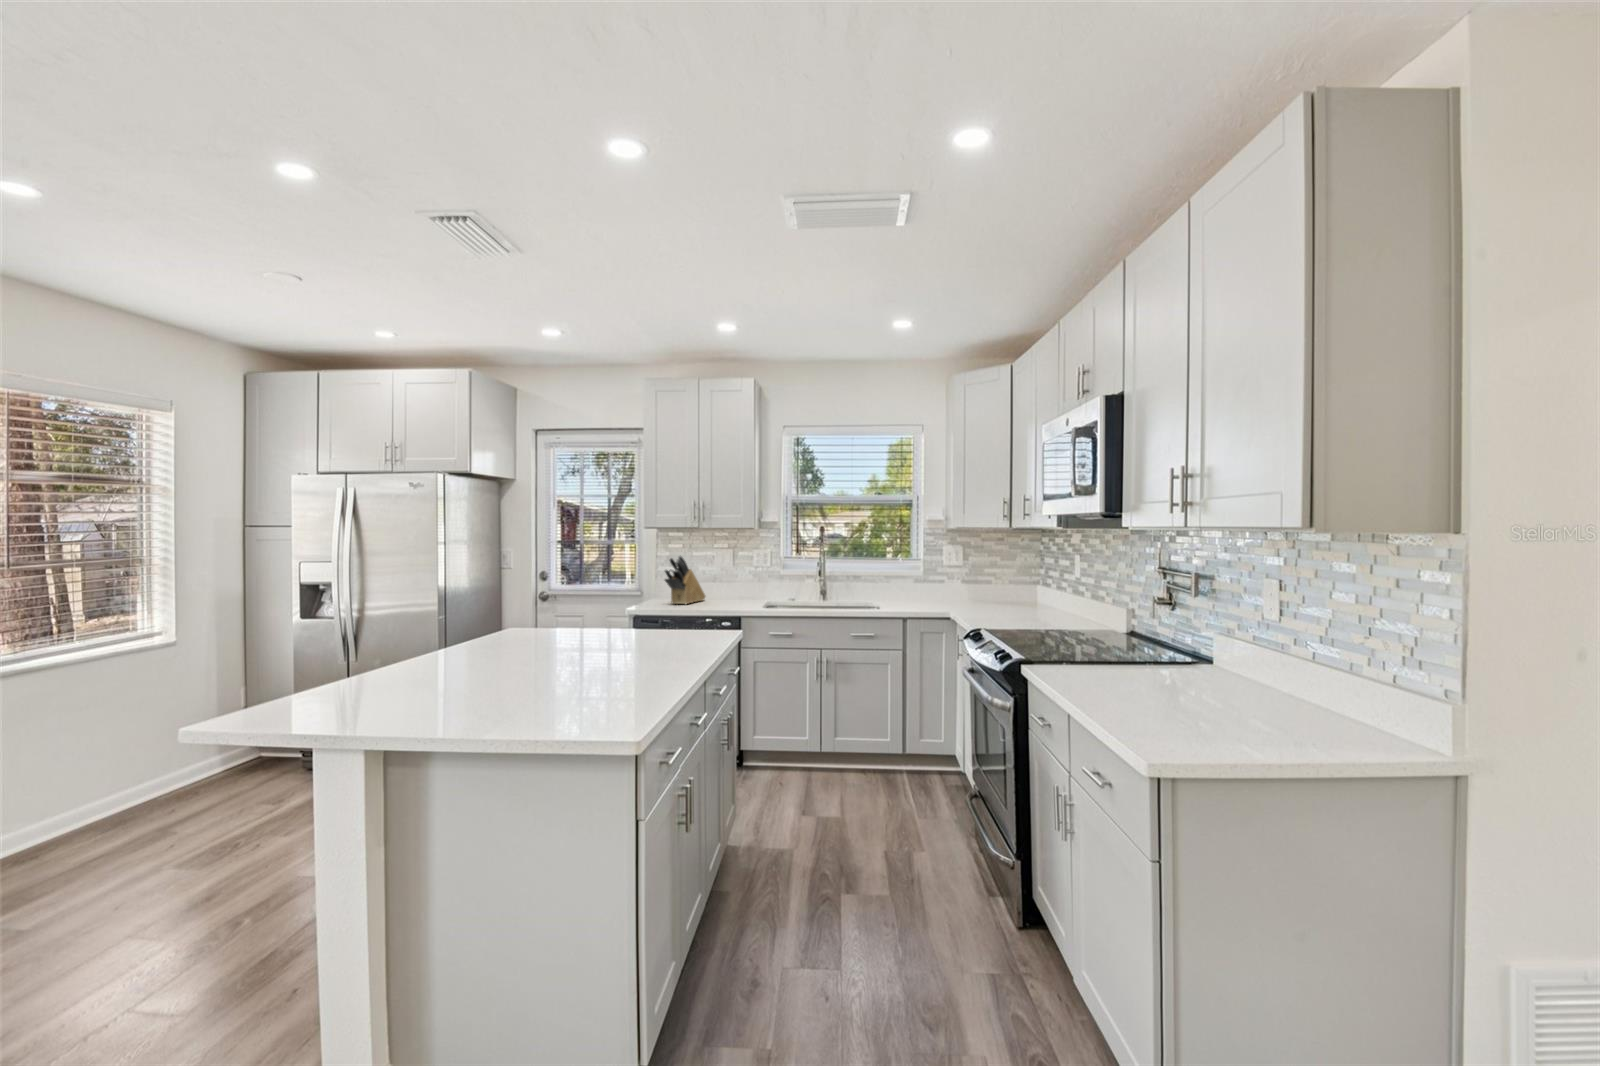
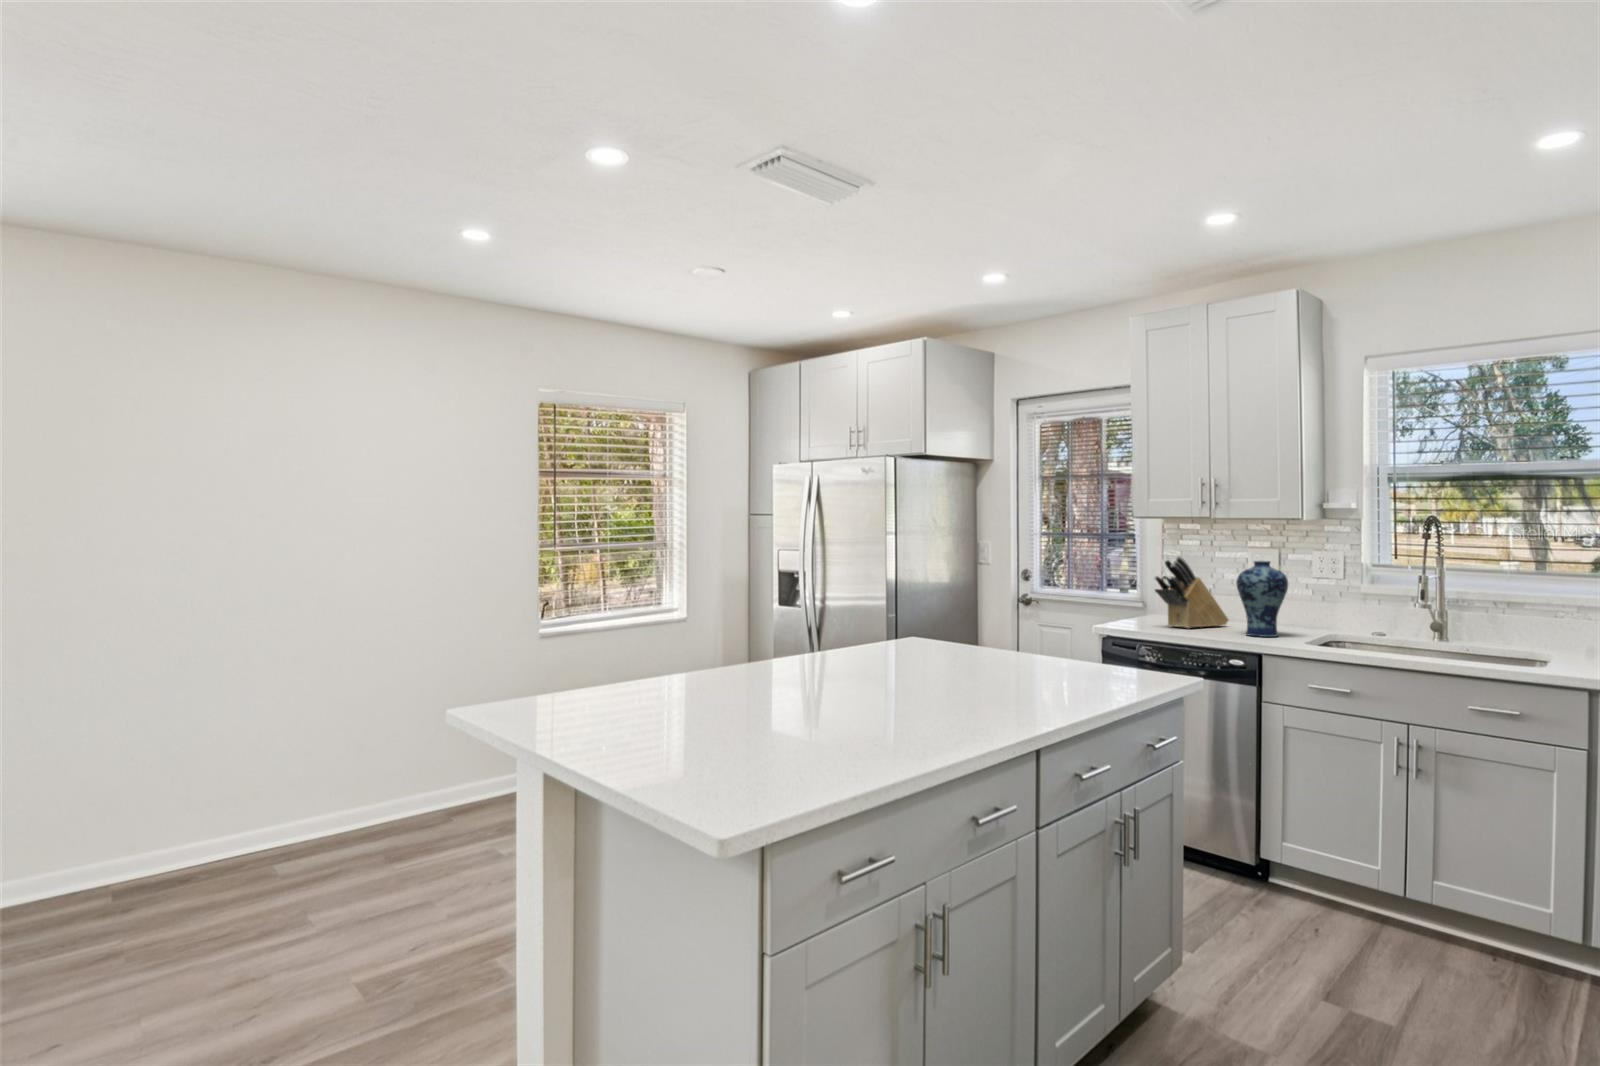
vase: none [719,557,748,606] -> present [1236,561,1288,637]

